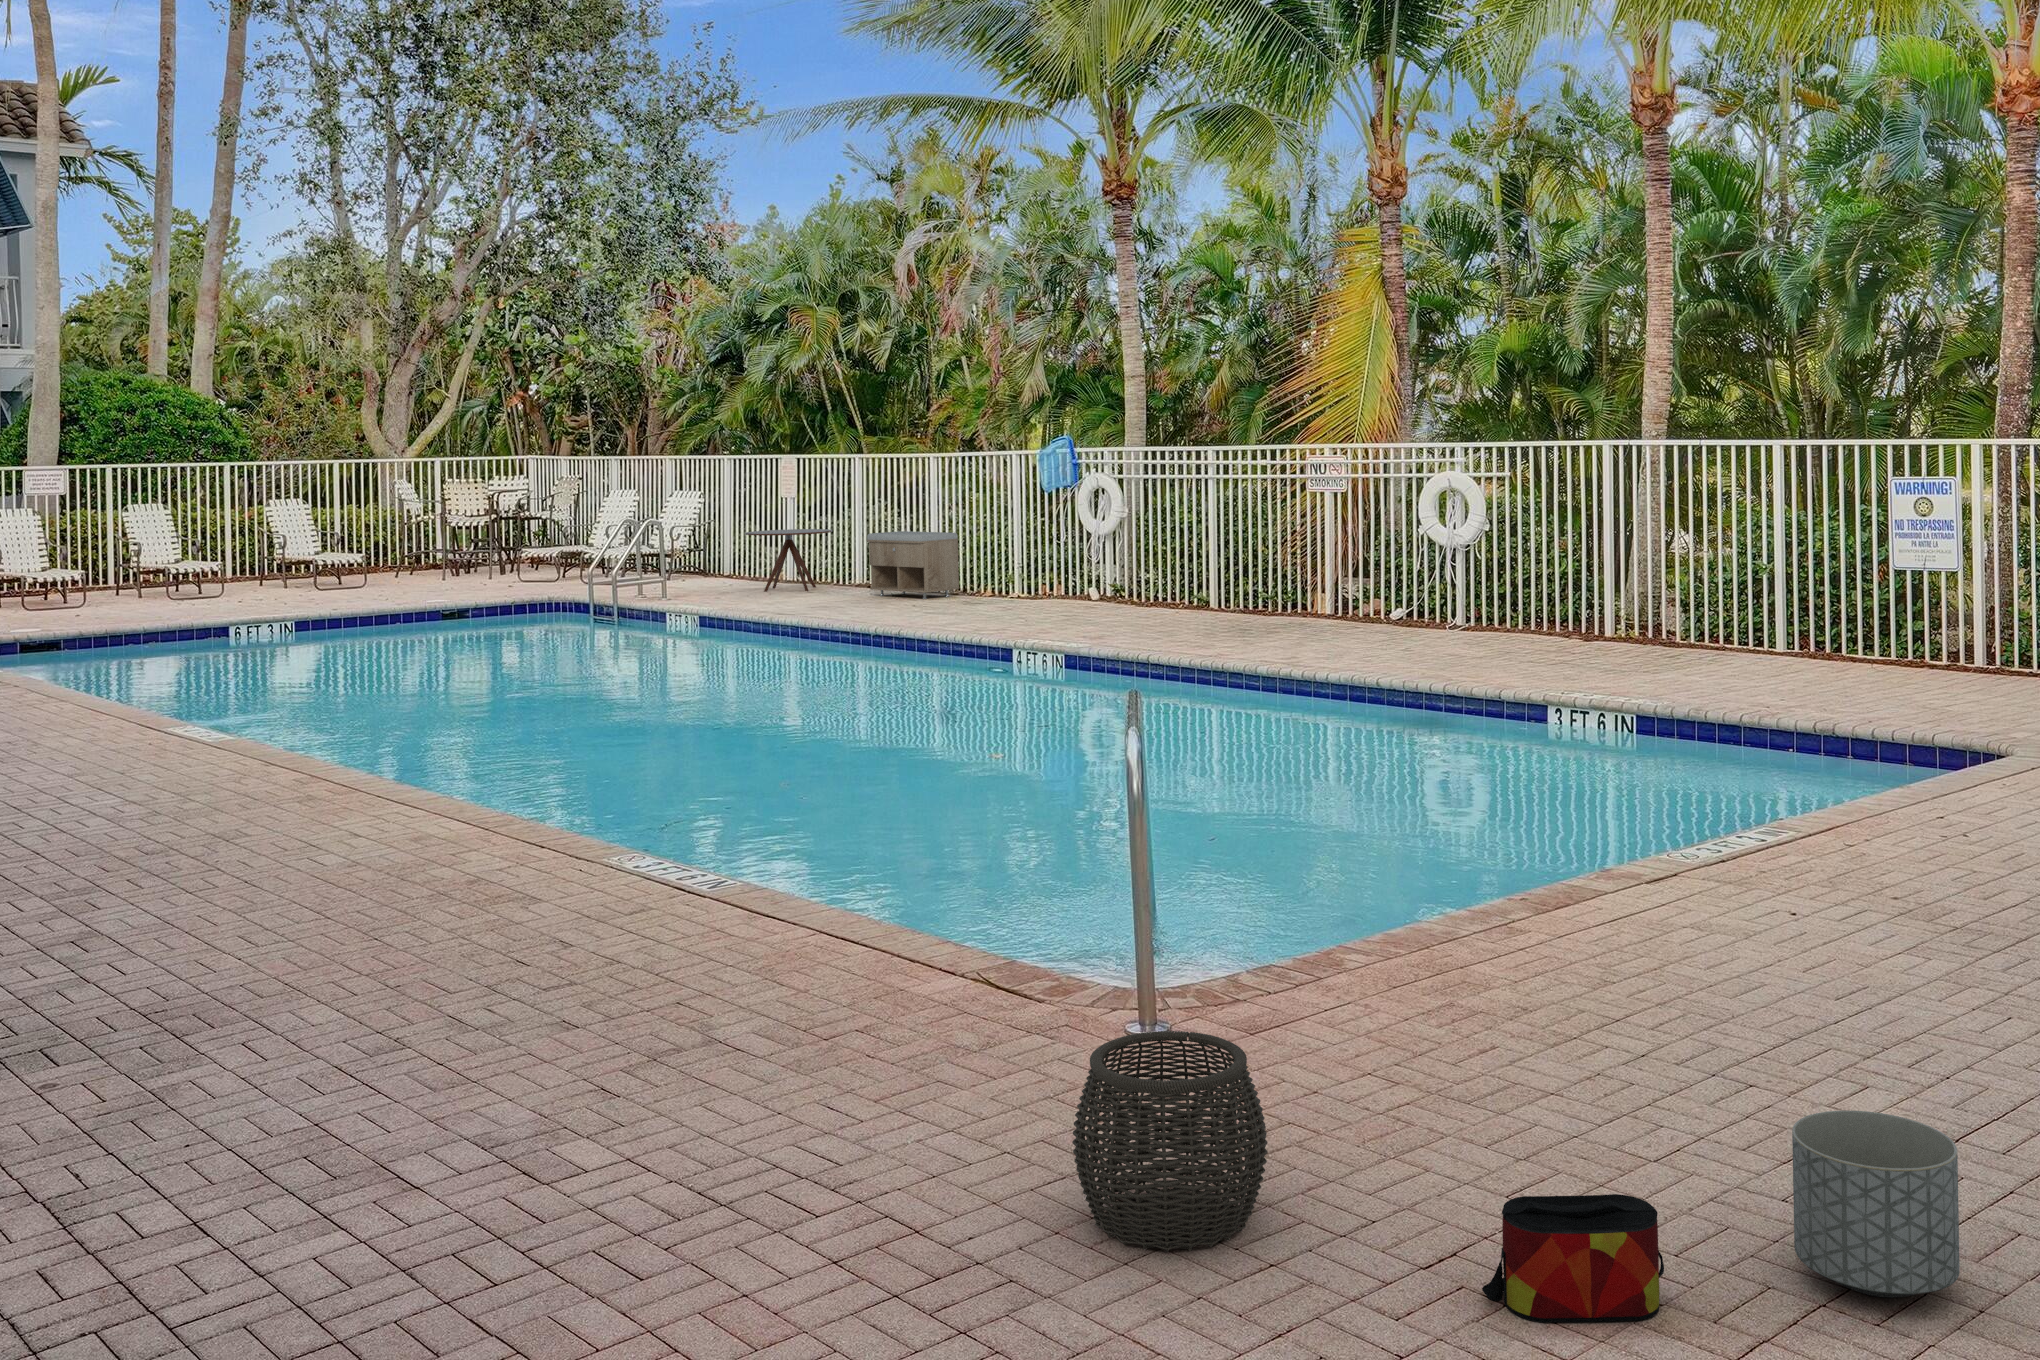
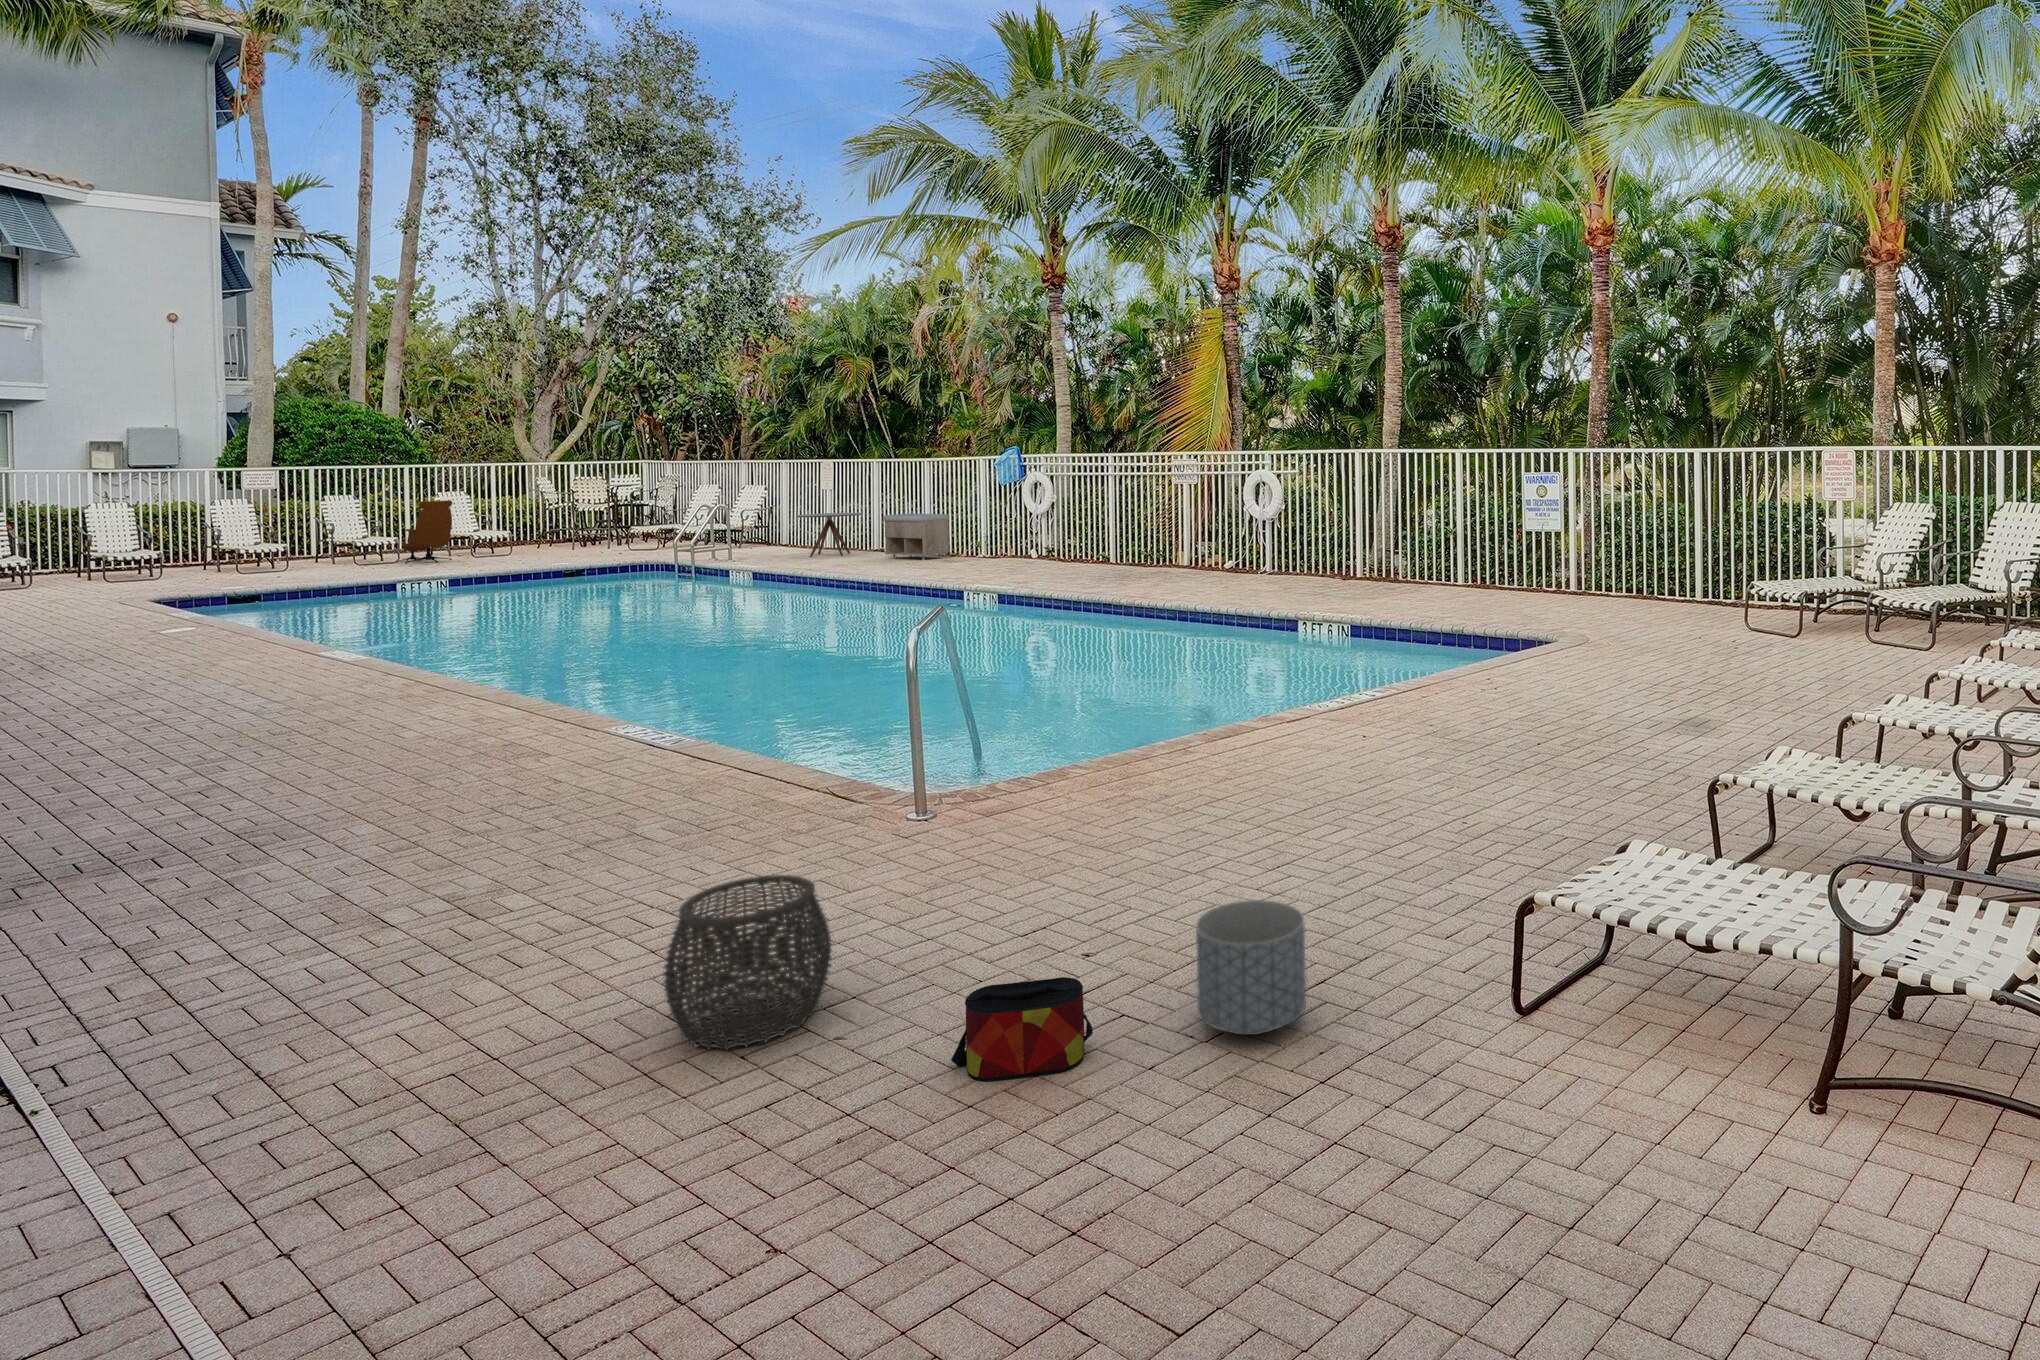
lounge chair: none [242,508,310,593] -> present [396,500,453,564]

